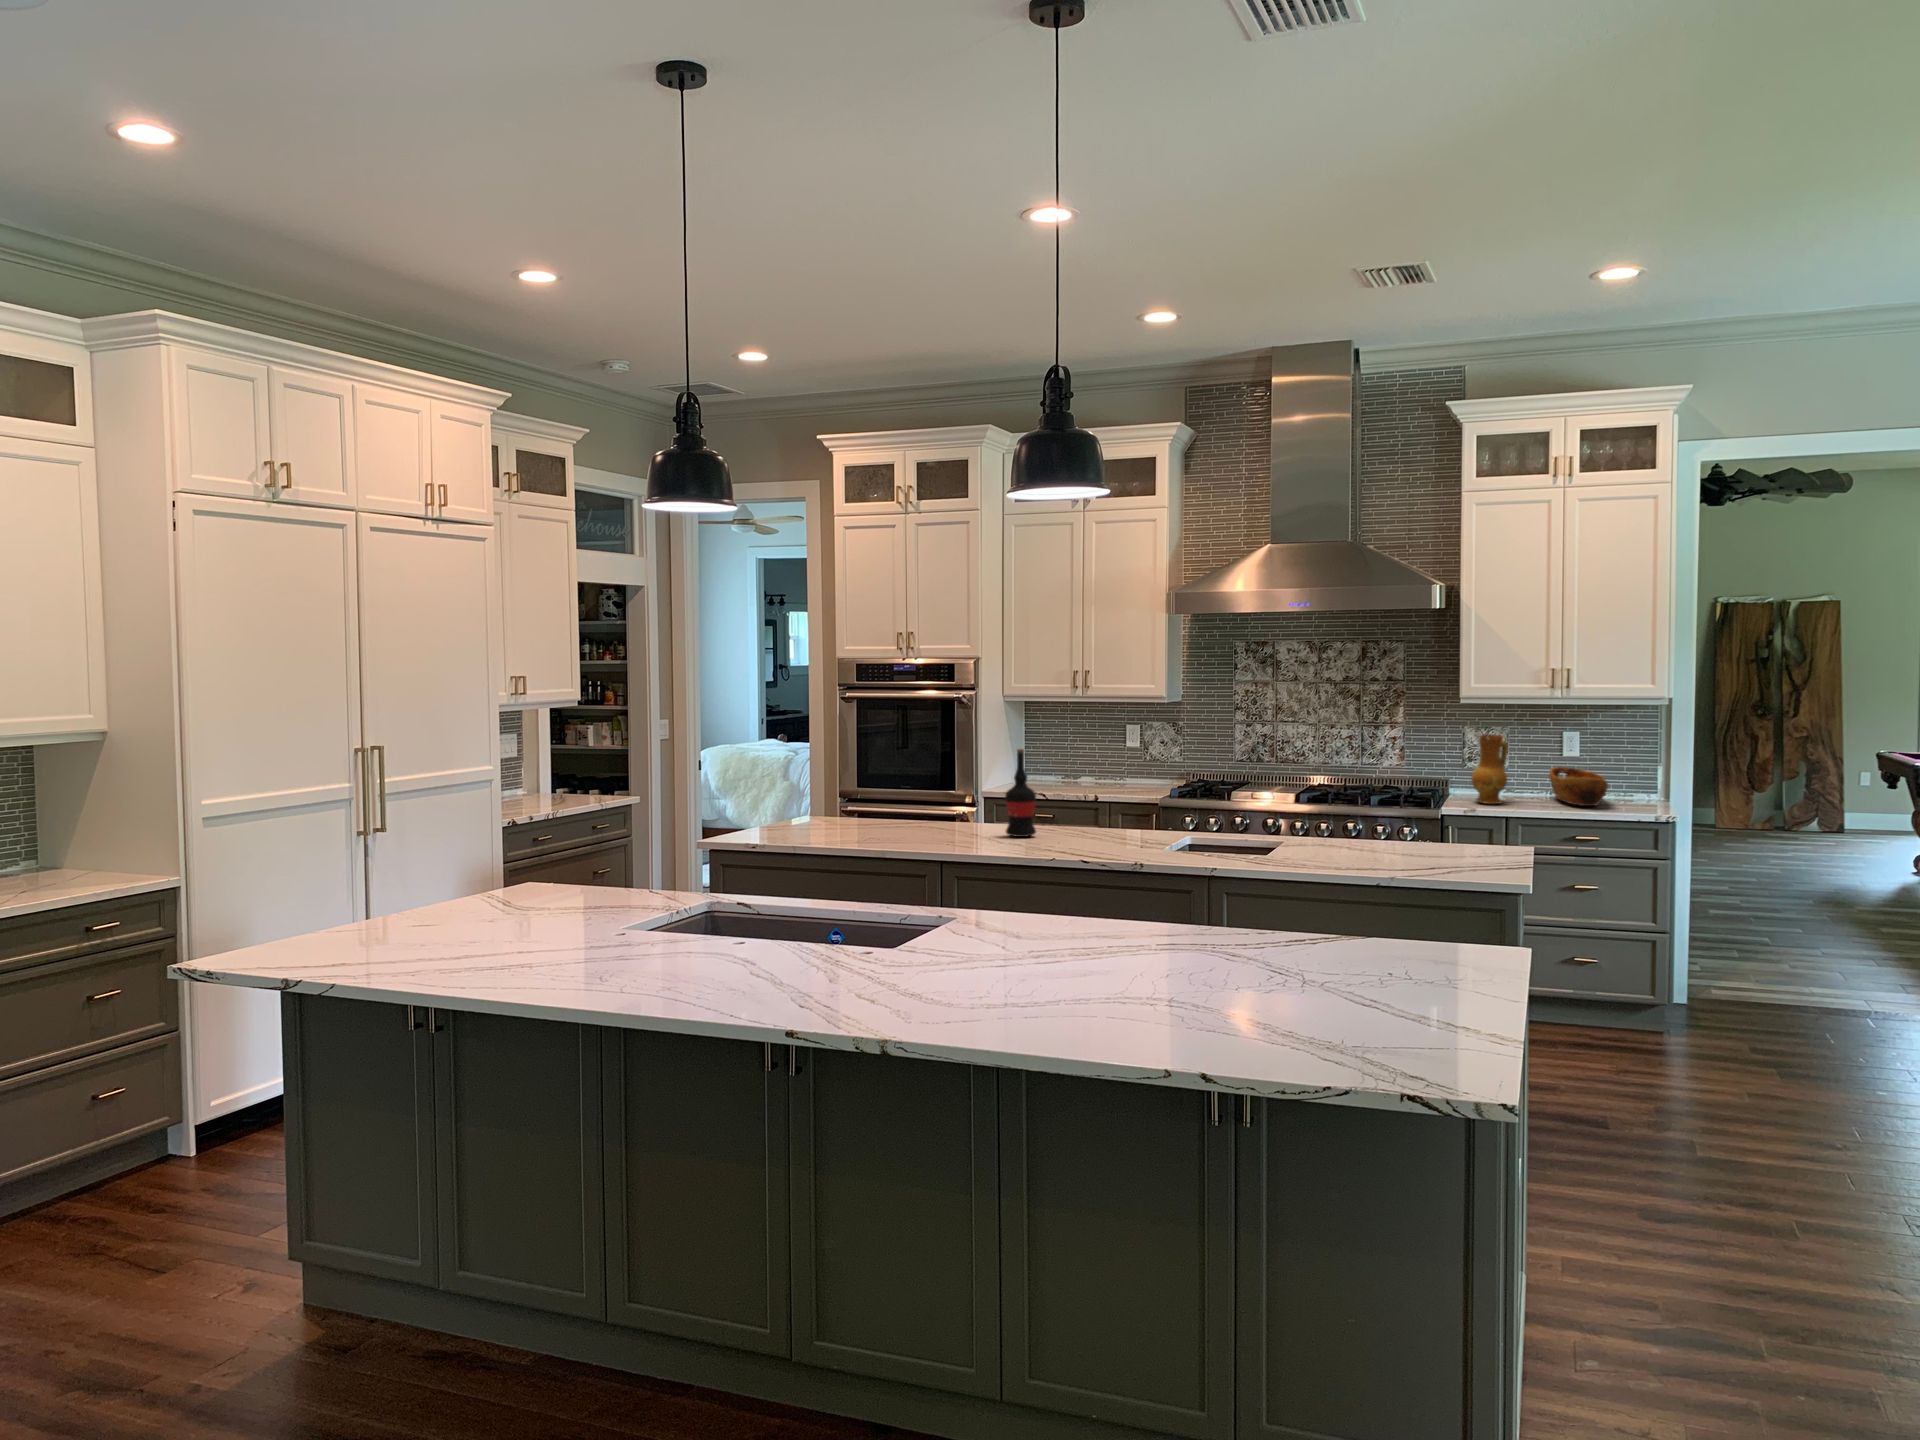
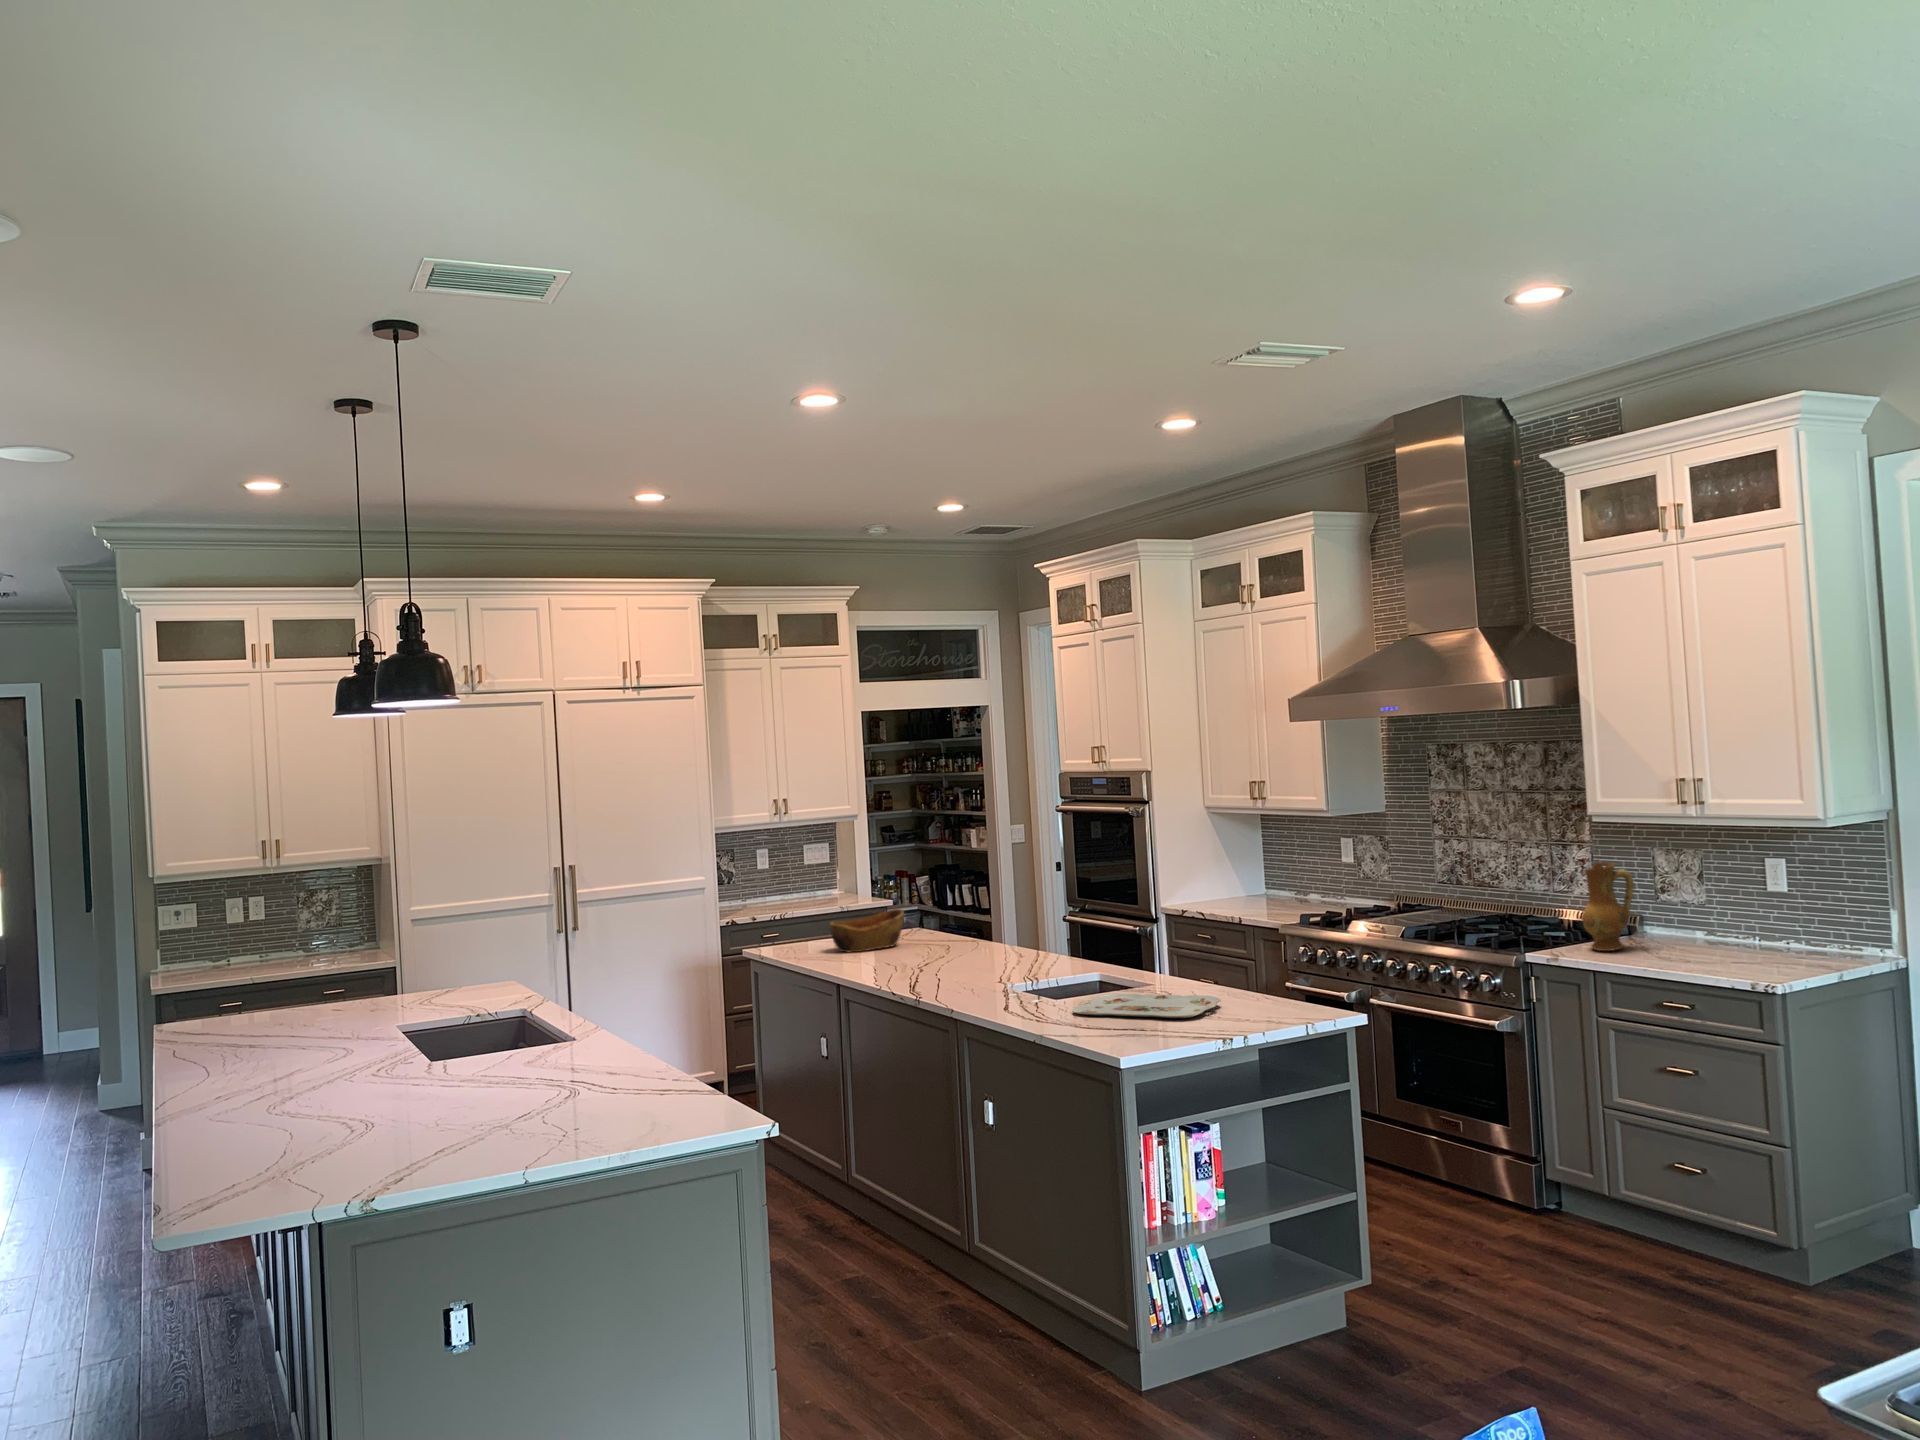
wine bottle: present [1005,749,1036,837] -> none [952,878,984,962]
wooden bowl: present [1549,767,1608,806] -> present [830,909,904,952]
serving tray: none [1325,844,1477,865] -> present [1072,993,1221,1018]

